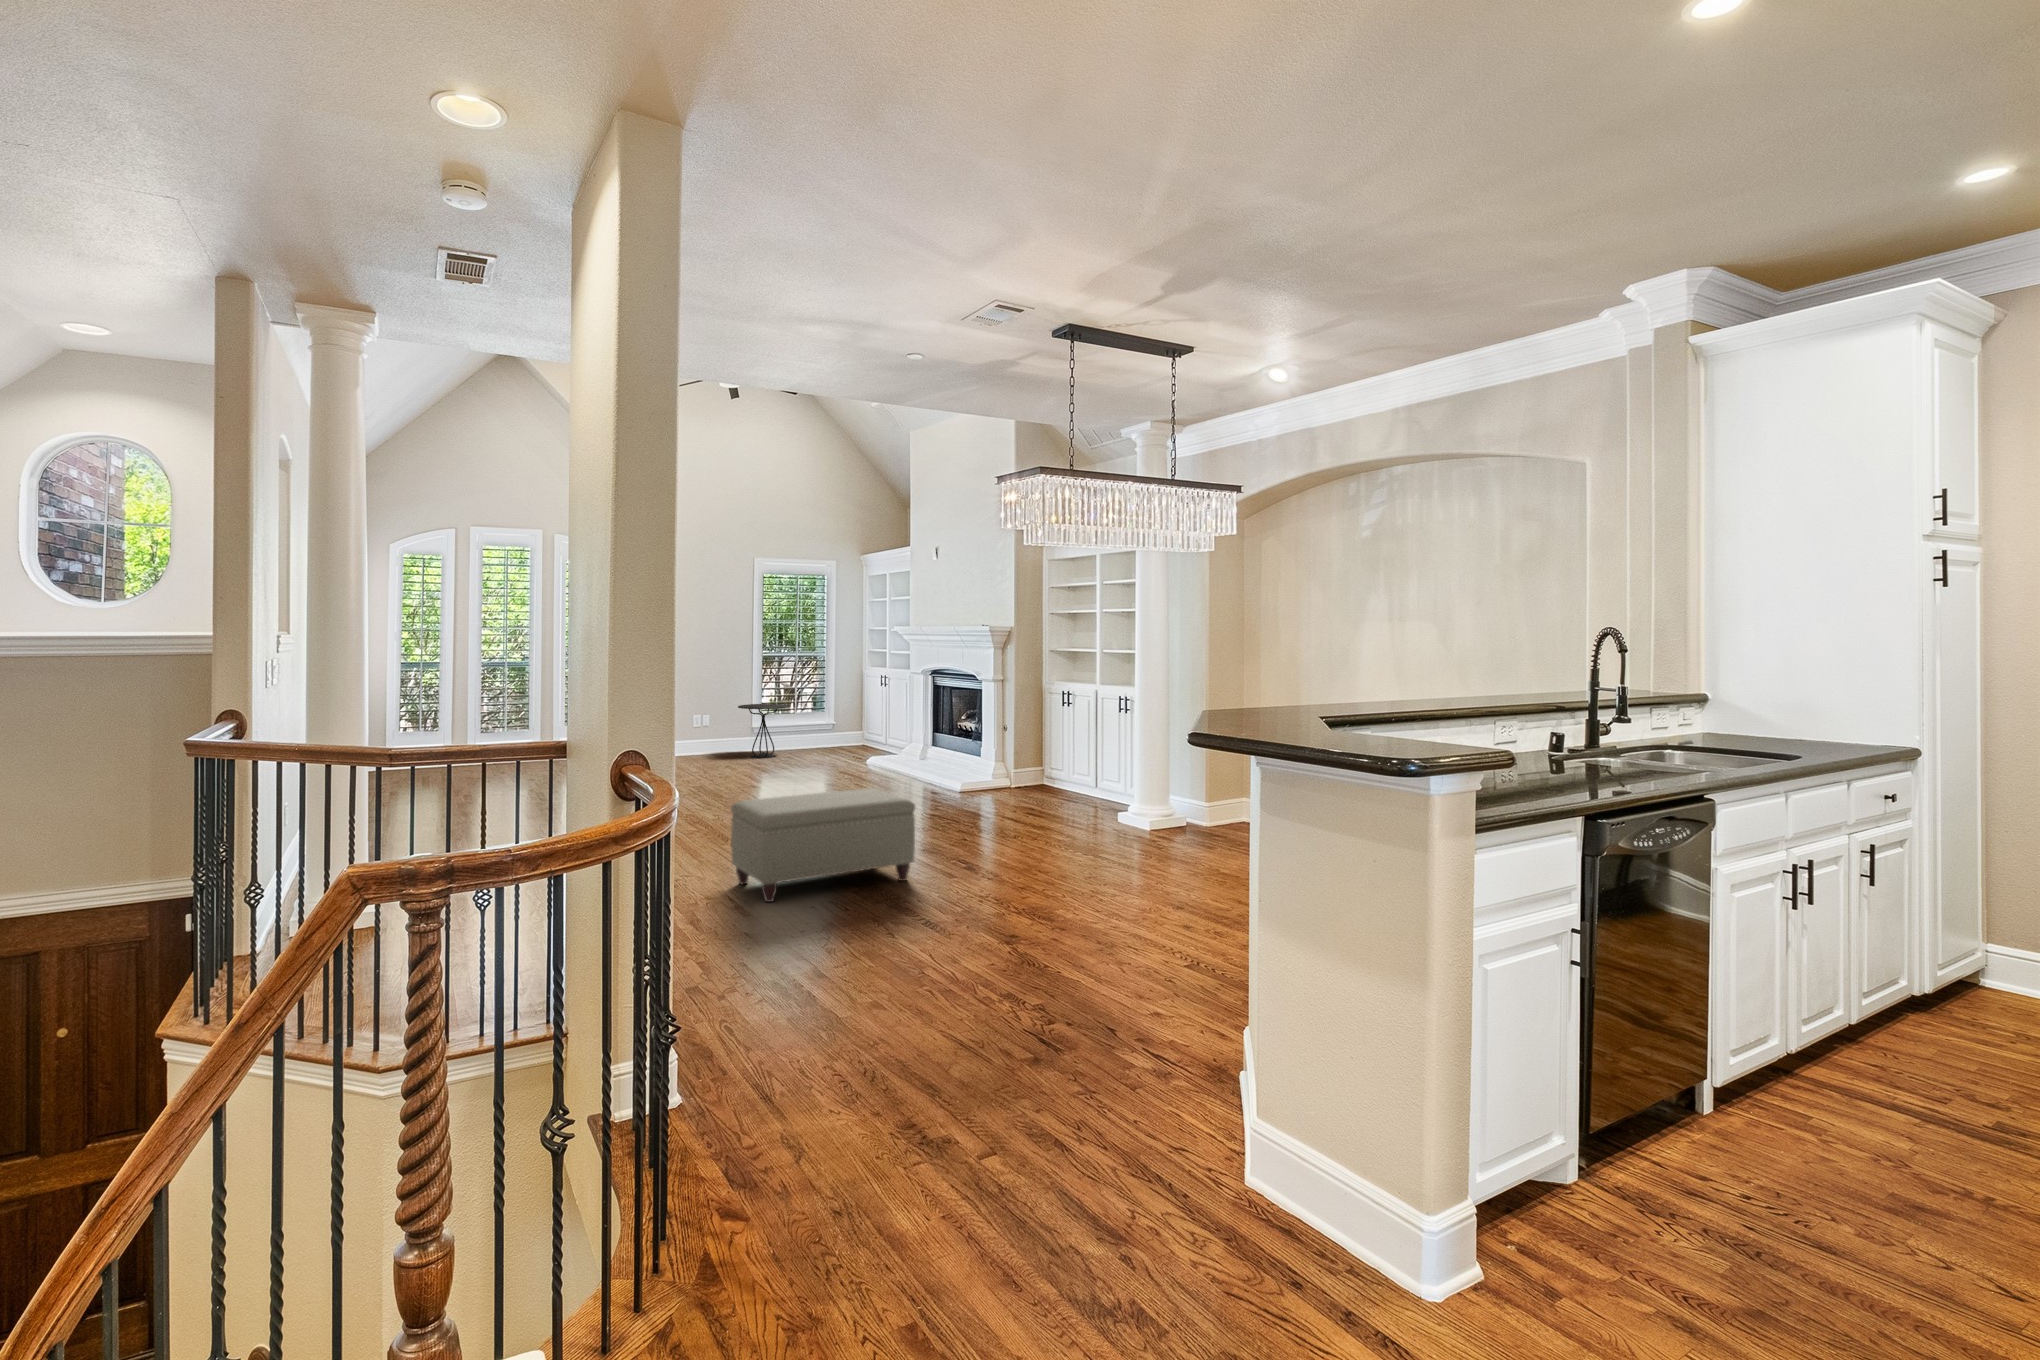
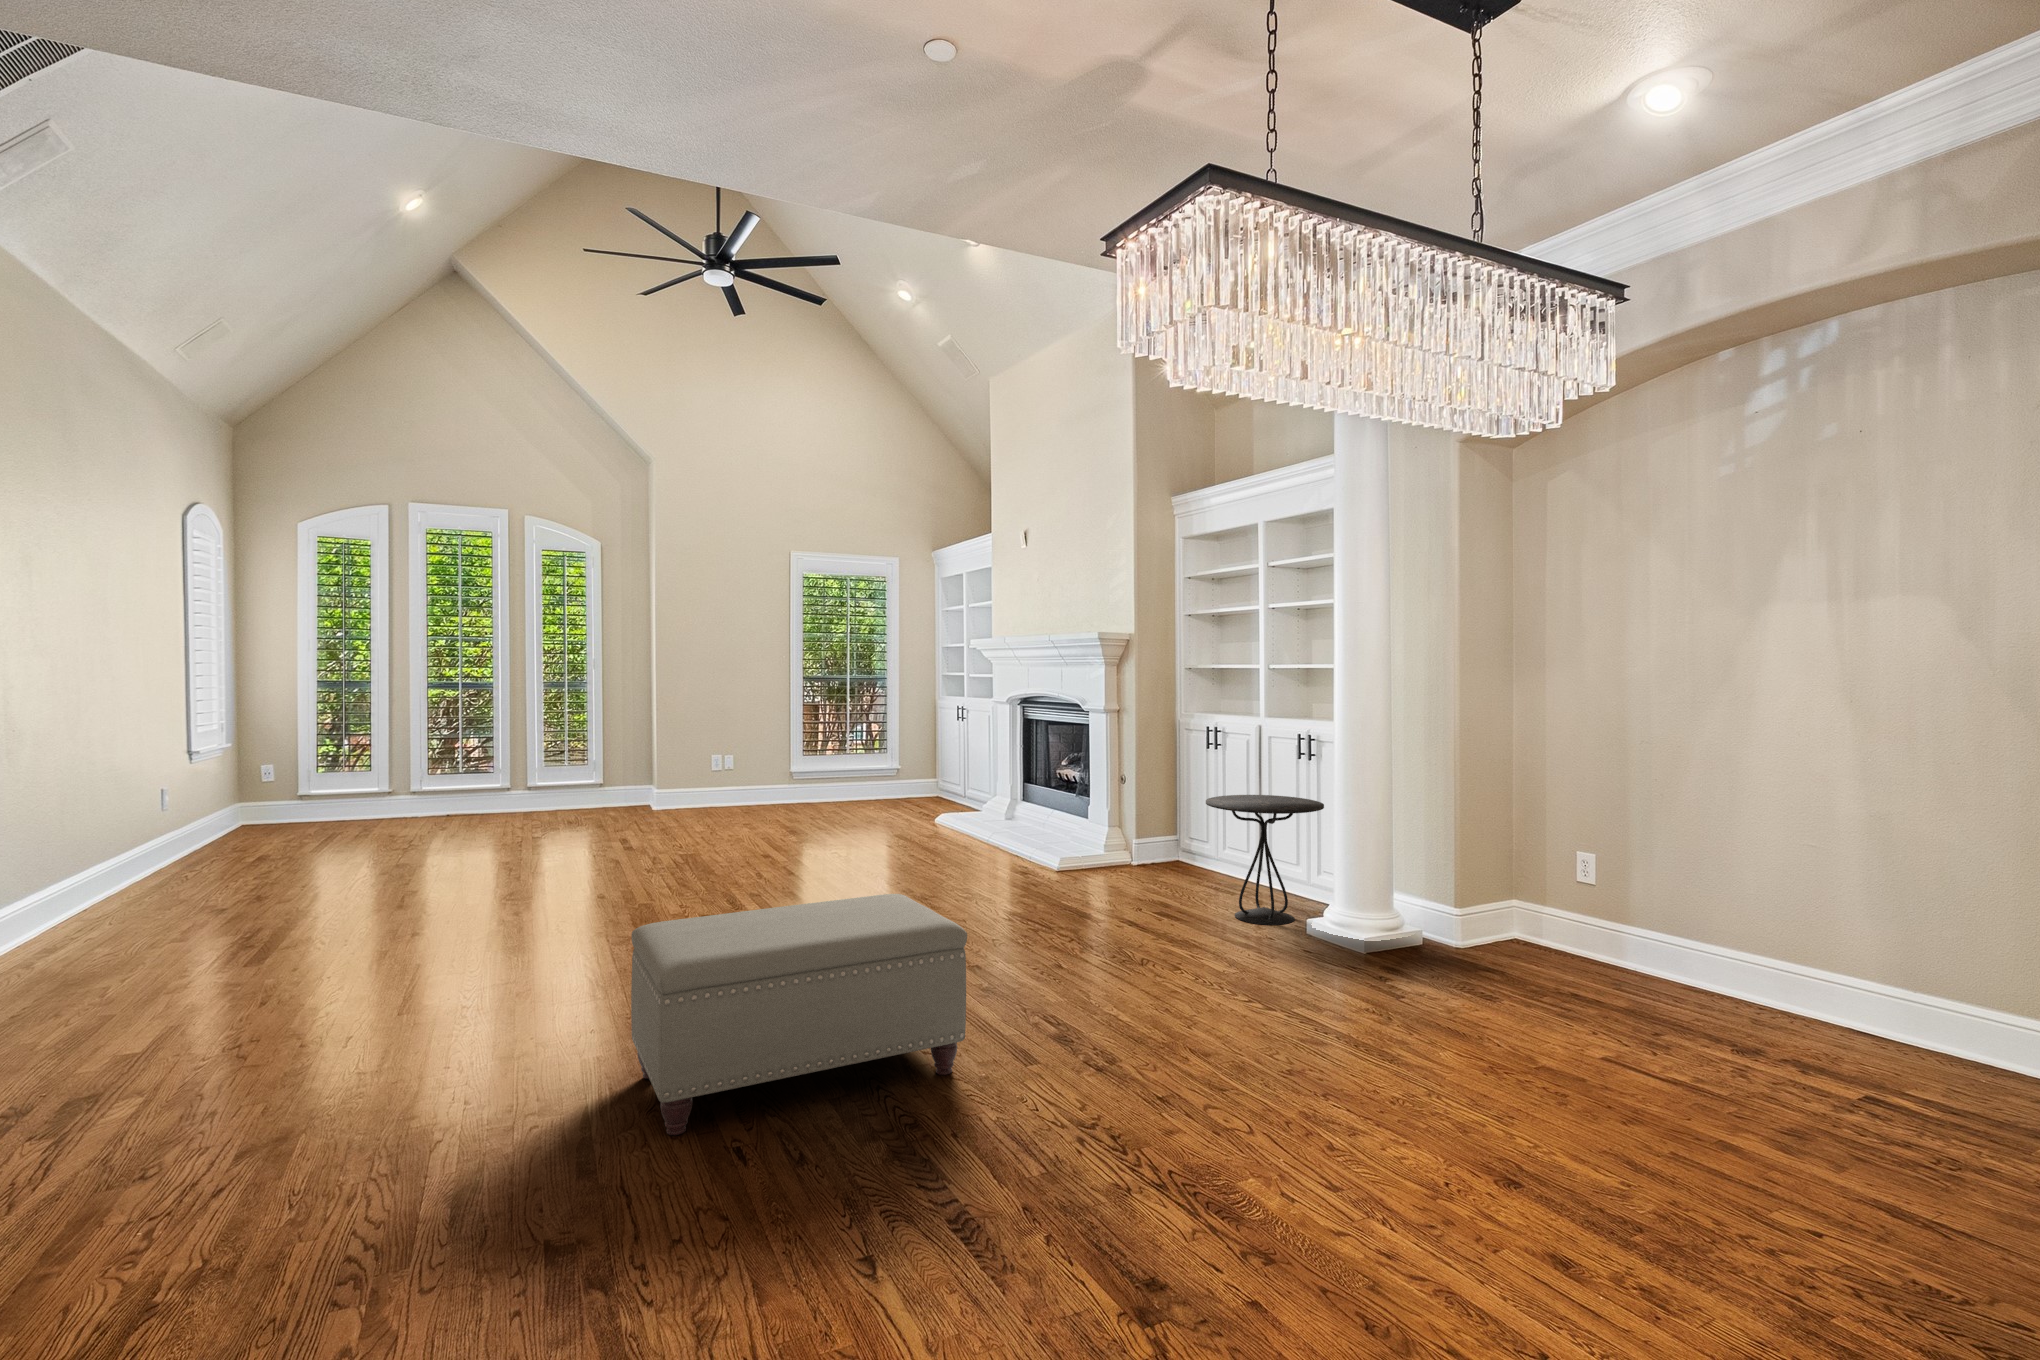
side table: present [738,704,789,758] -> present [1206,795,1324,925]

